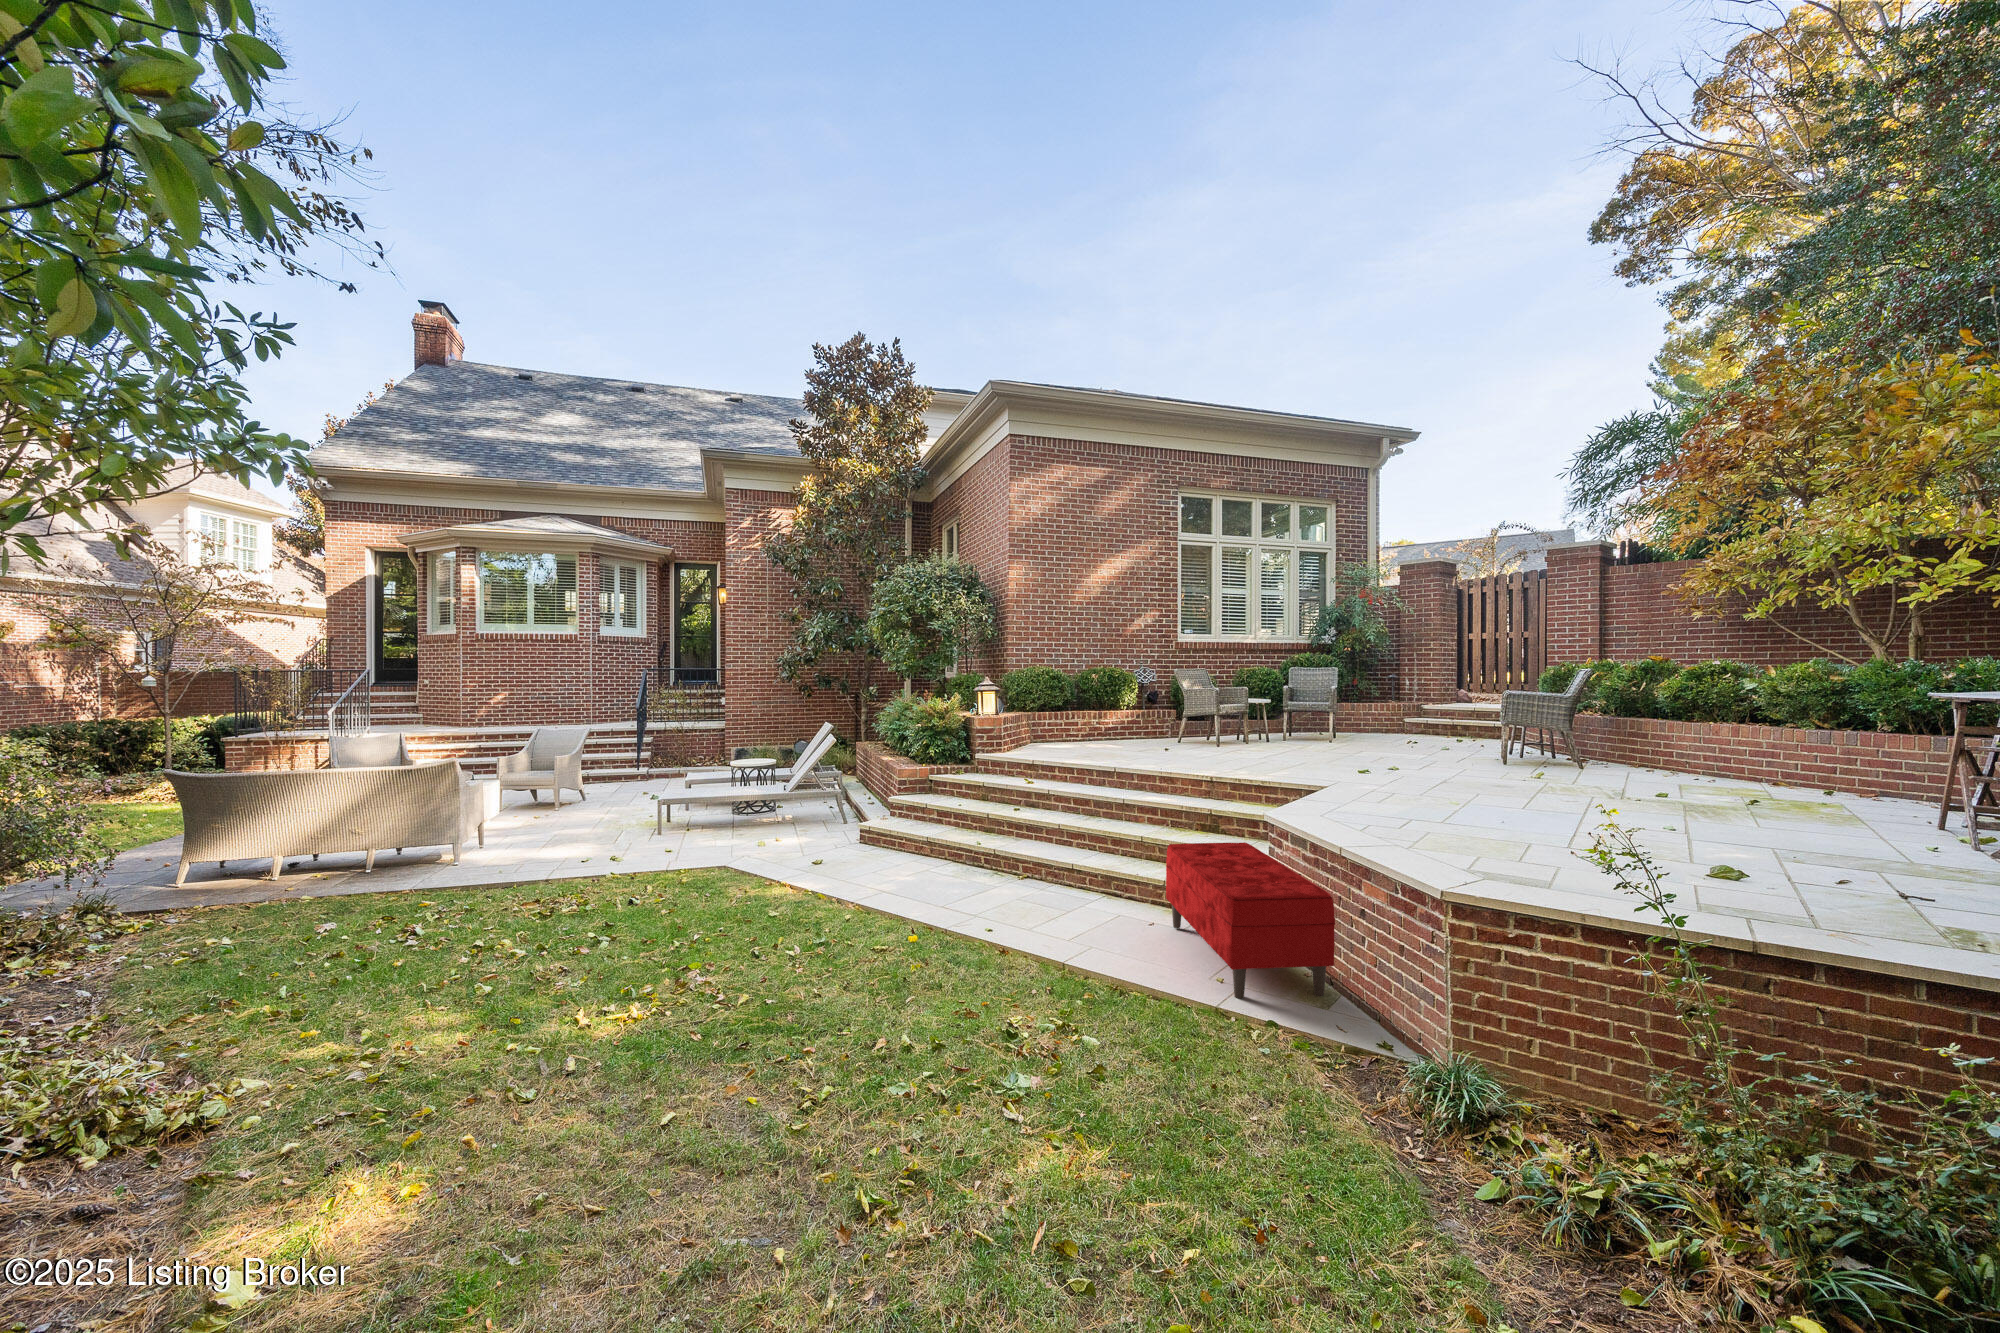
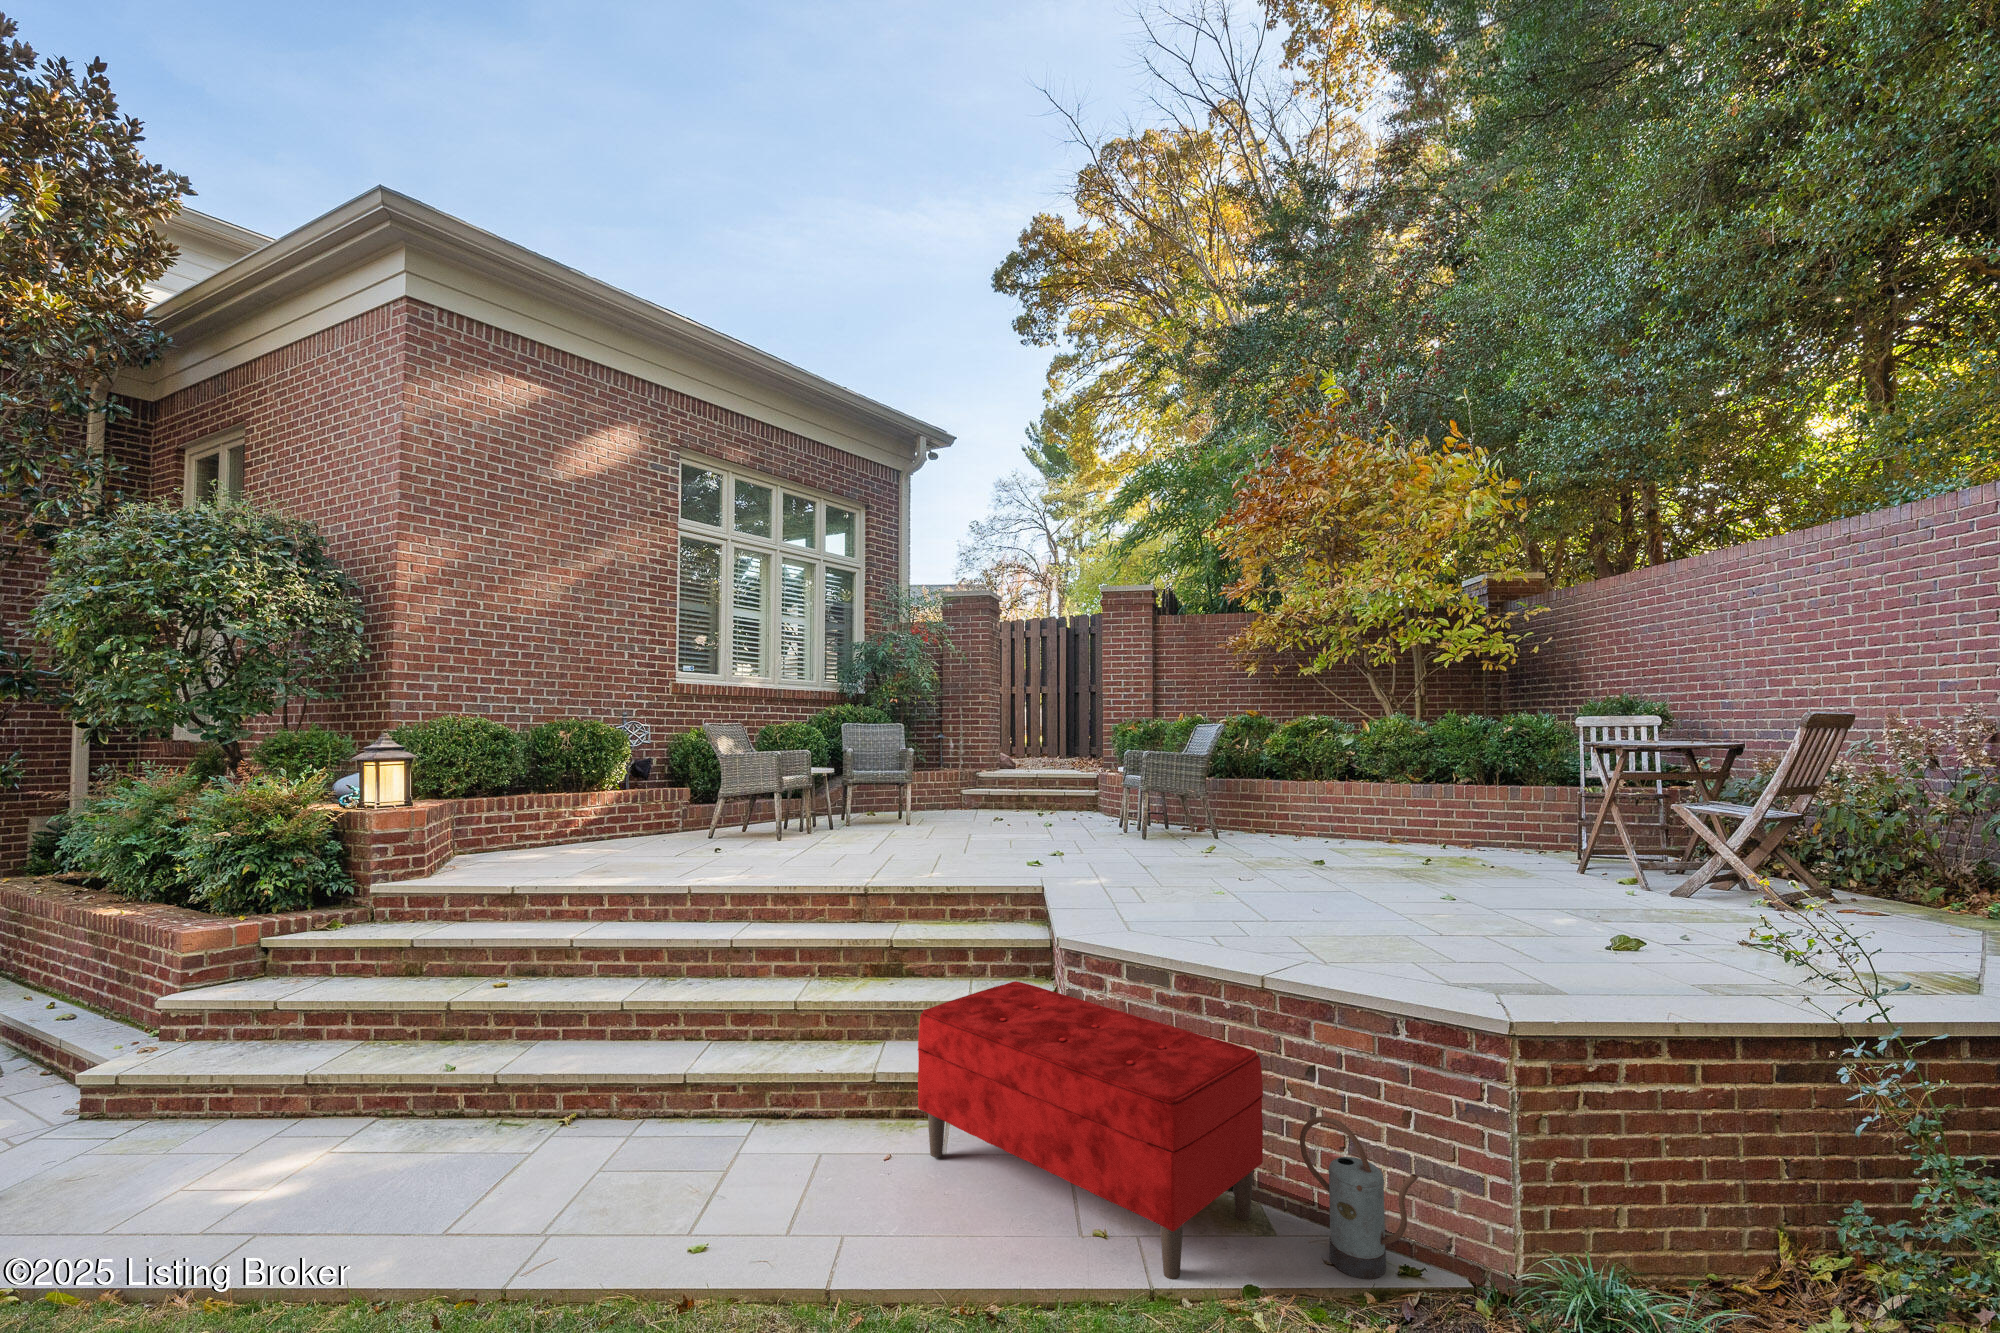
watering can: none [1339,936,1383,1036] -> present [1300,1117,1419,1279]

